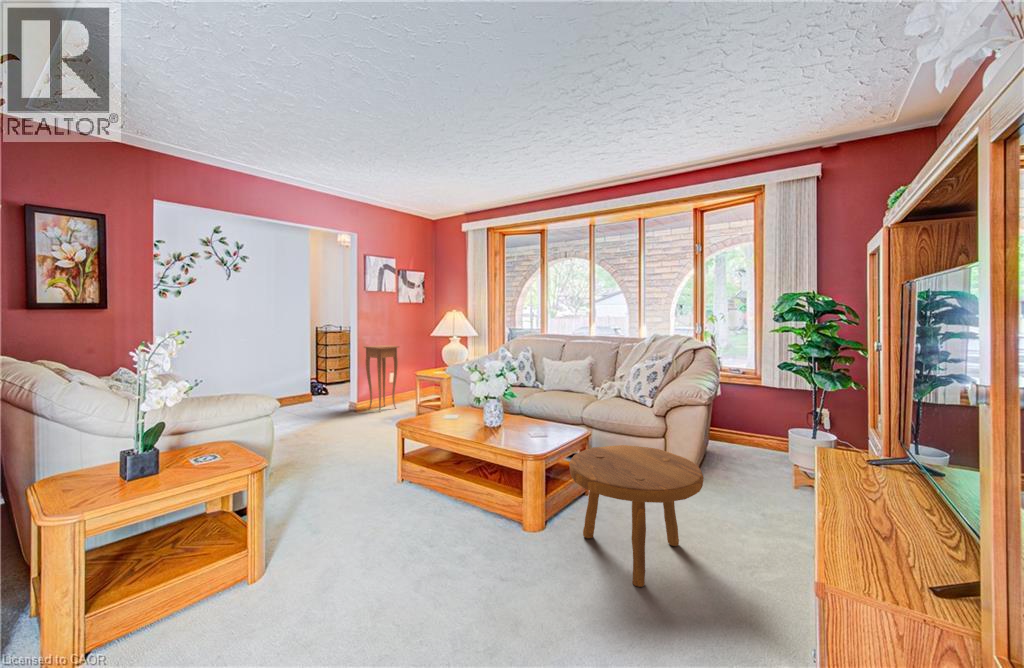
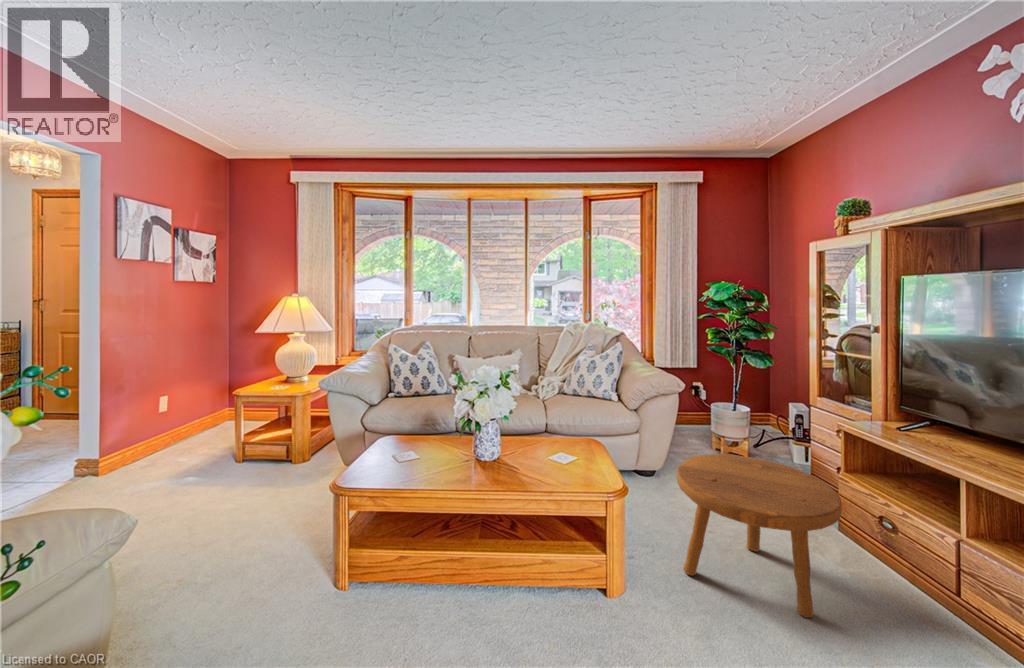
side table: present [364,345,399,412] -> none [126,350,199,460]

